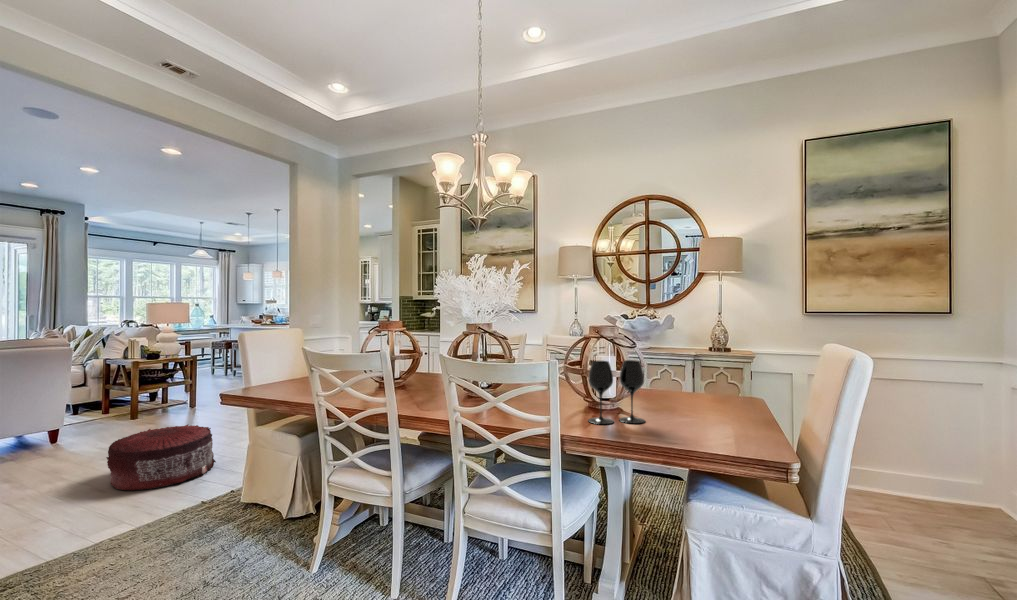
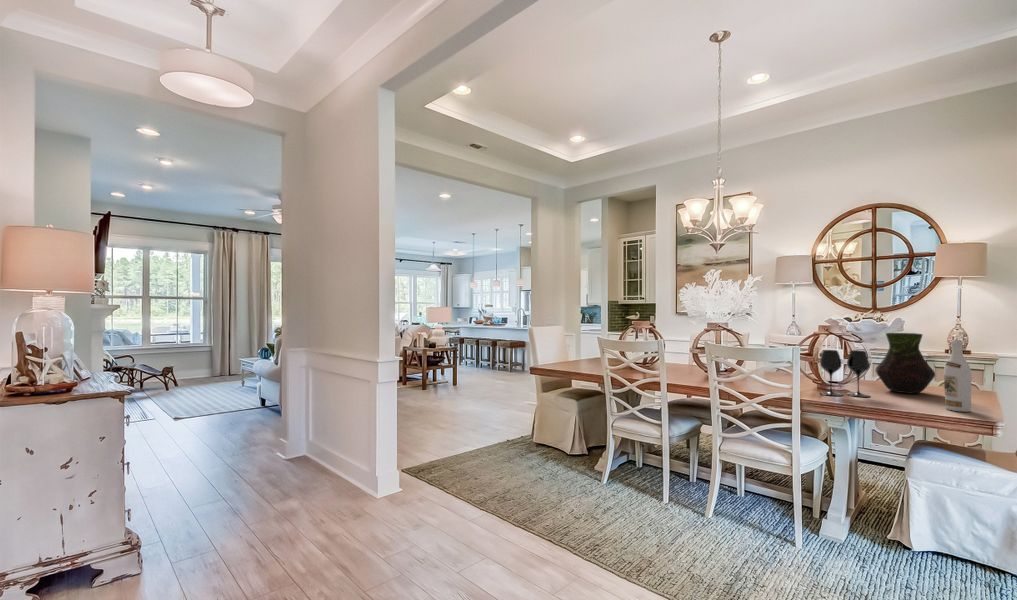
vase: none [651,335,712,411] -> present [876,333,935,393]
wine bottle: none [728,346,757,443] -> present [944,340,972,412]
pouf: present [106,425,216,491] -> none [439,394,499,433]

